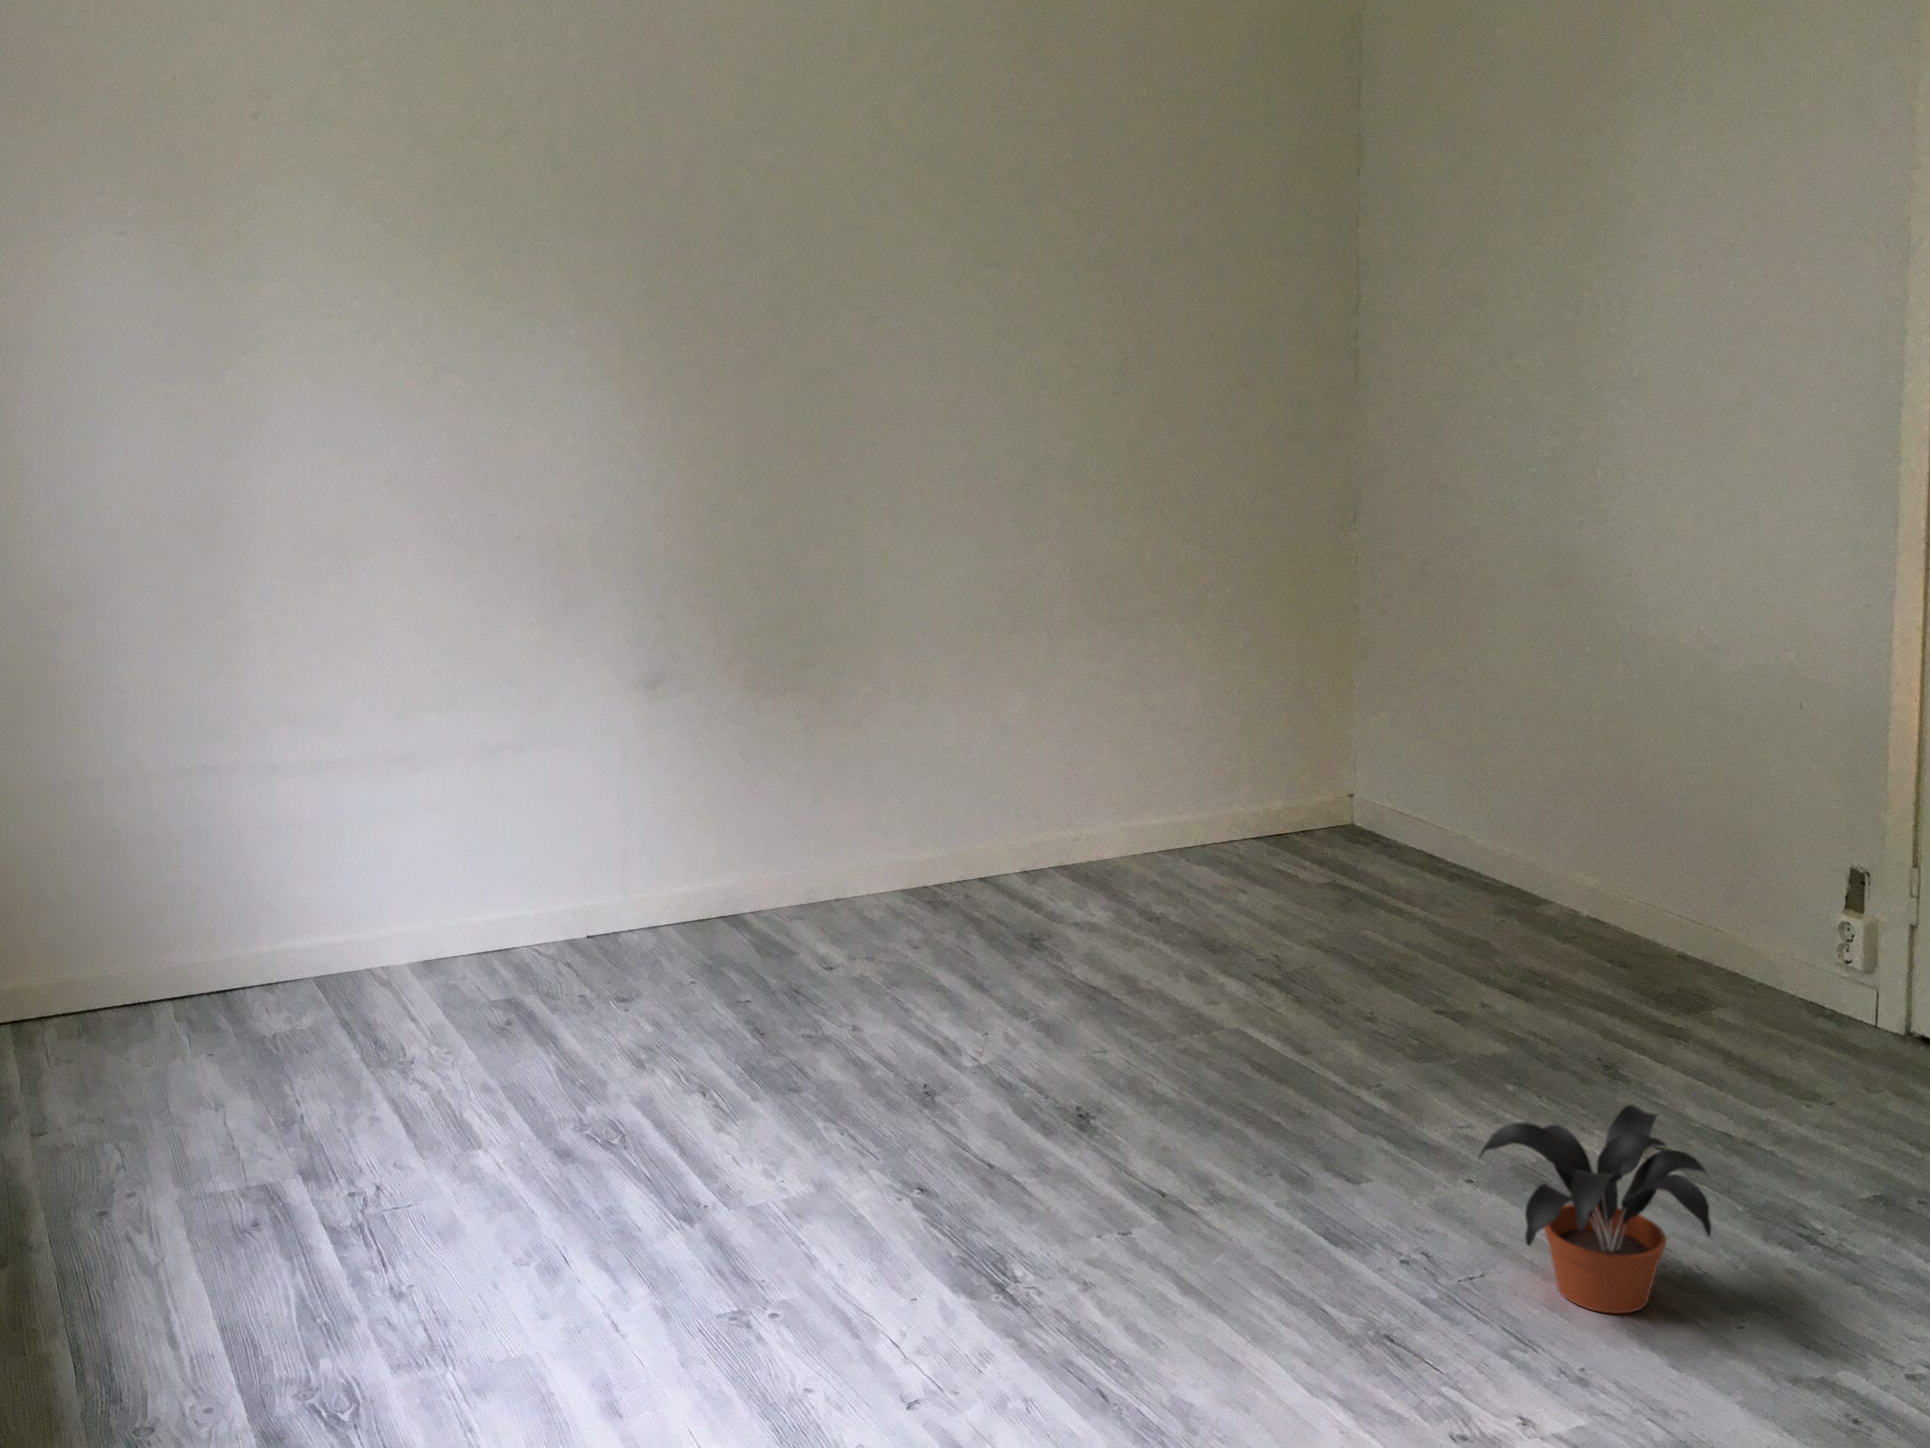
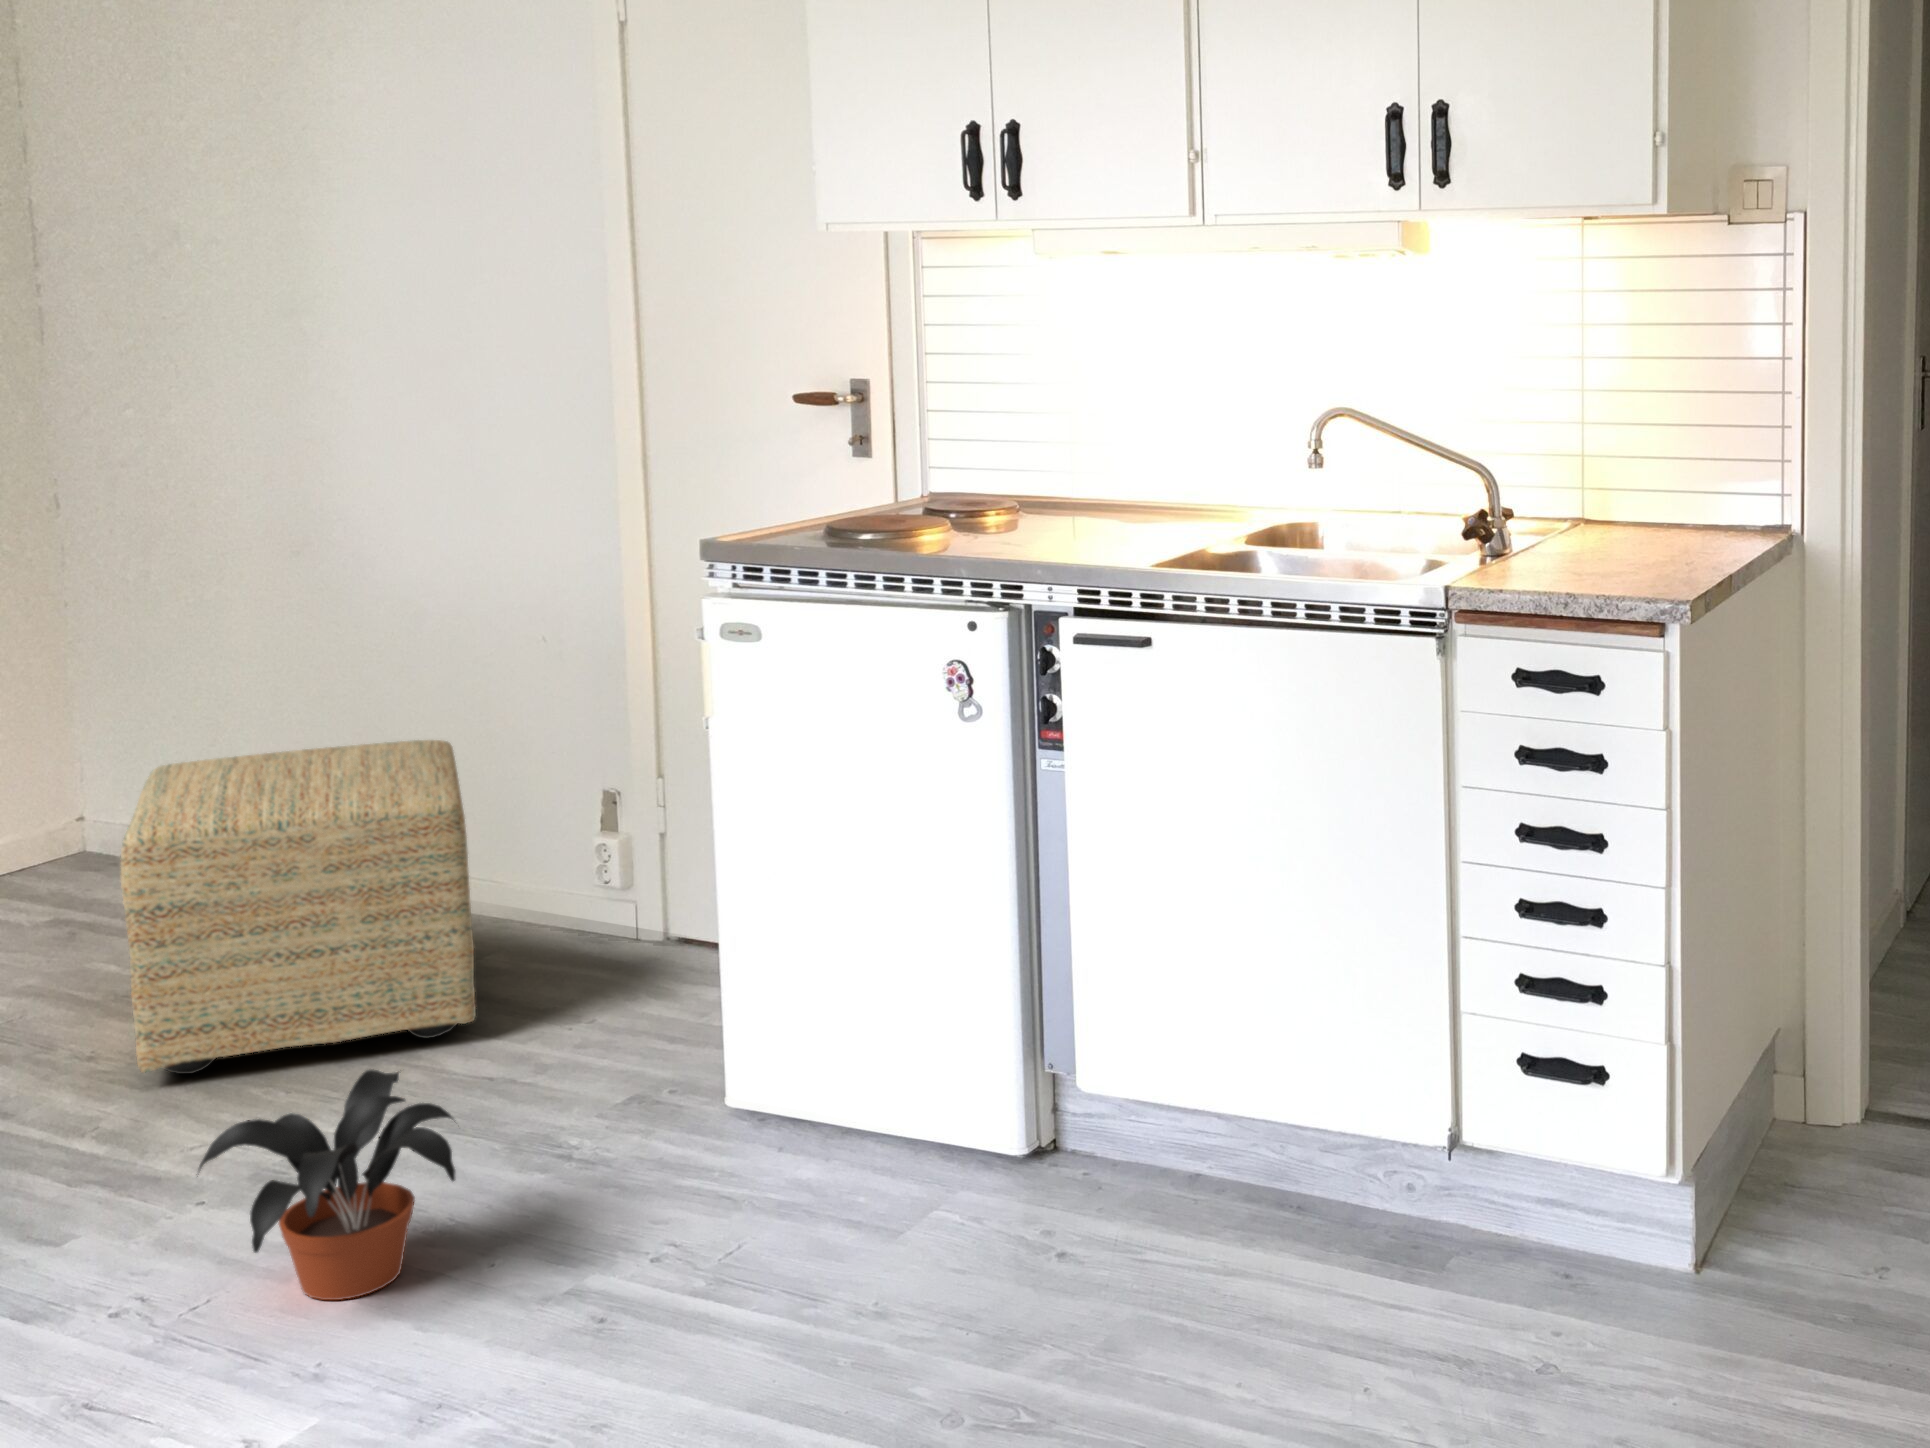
ottoman: none [1411,772,1718,1077] -> present [121,740,476,1074]

